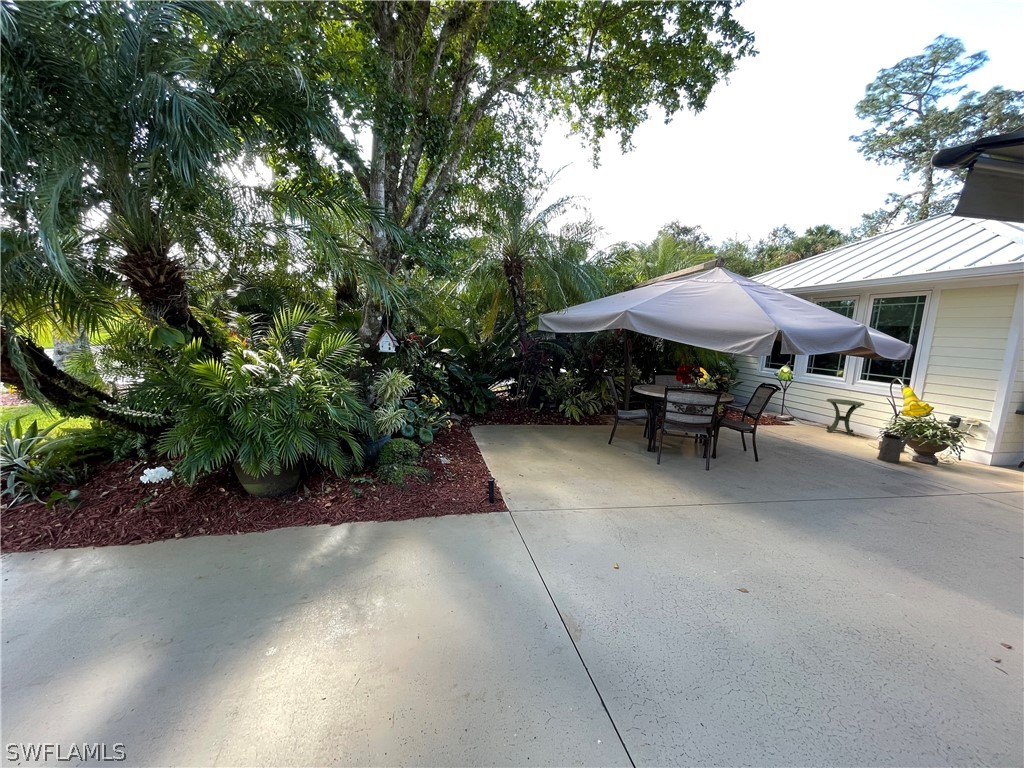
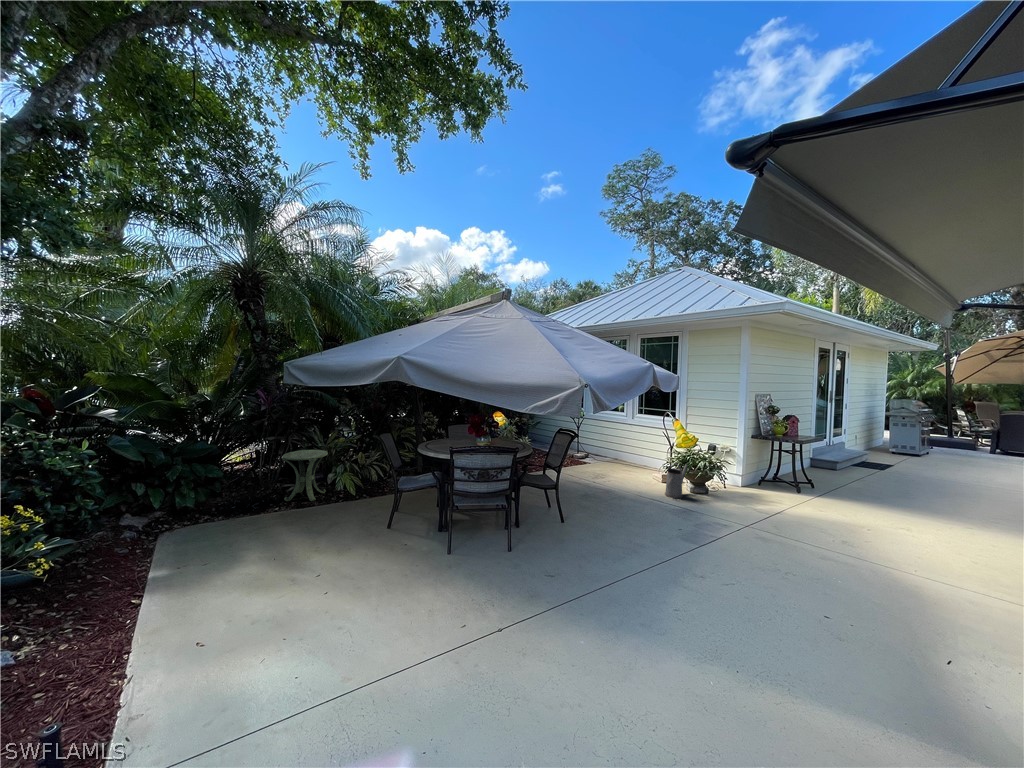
side table: present [827,399,864,436] -> present [282,450,328,501]

